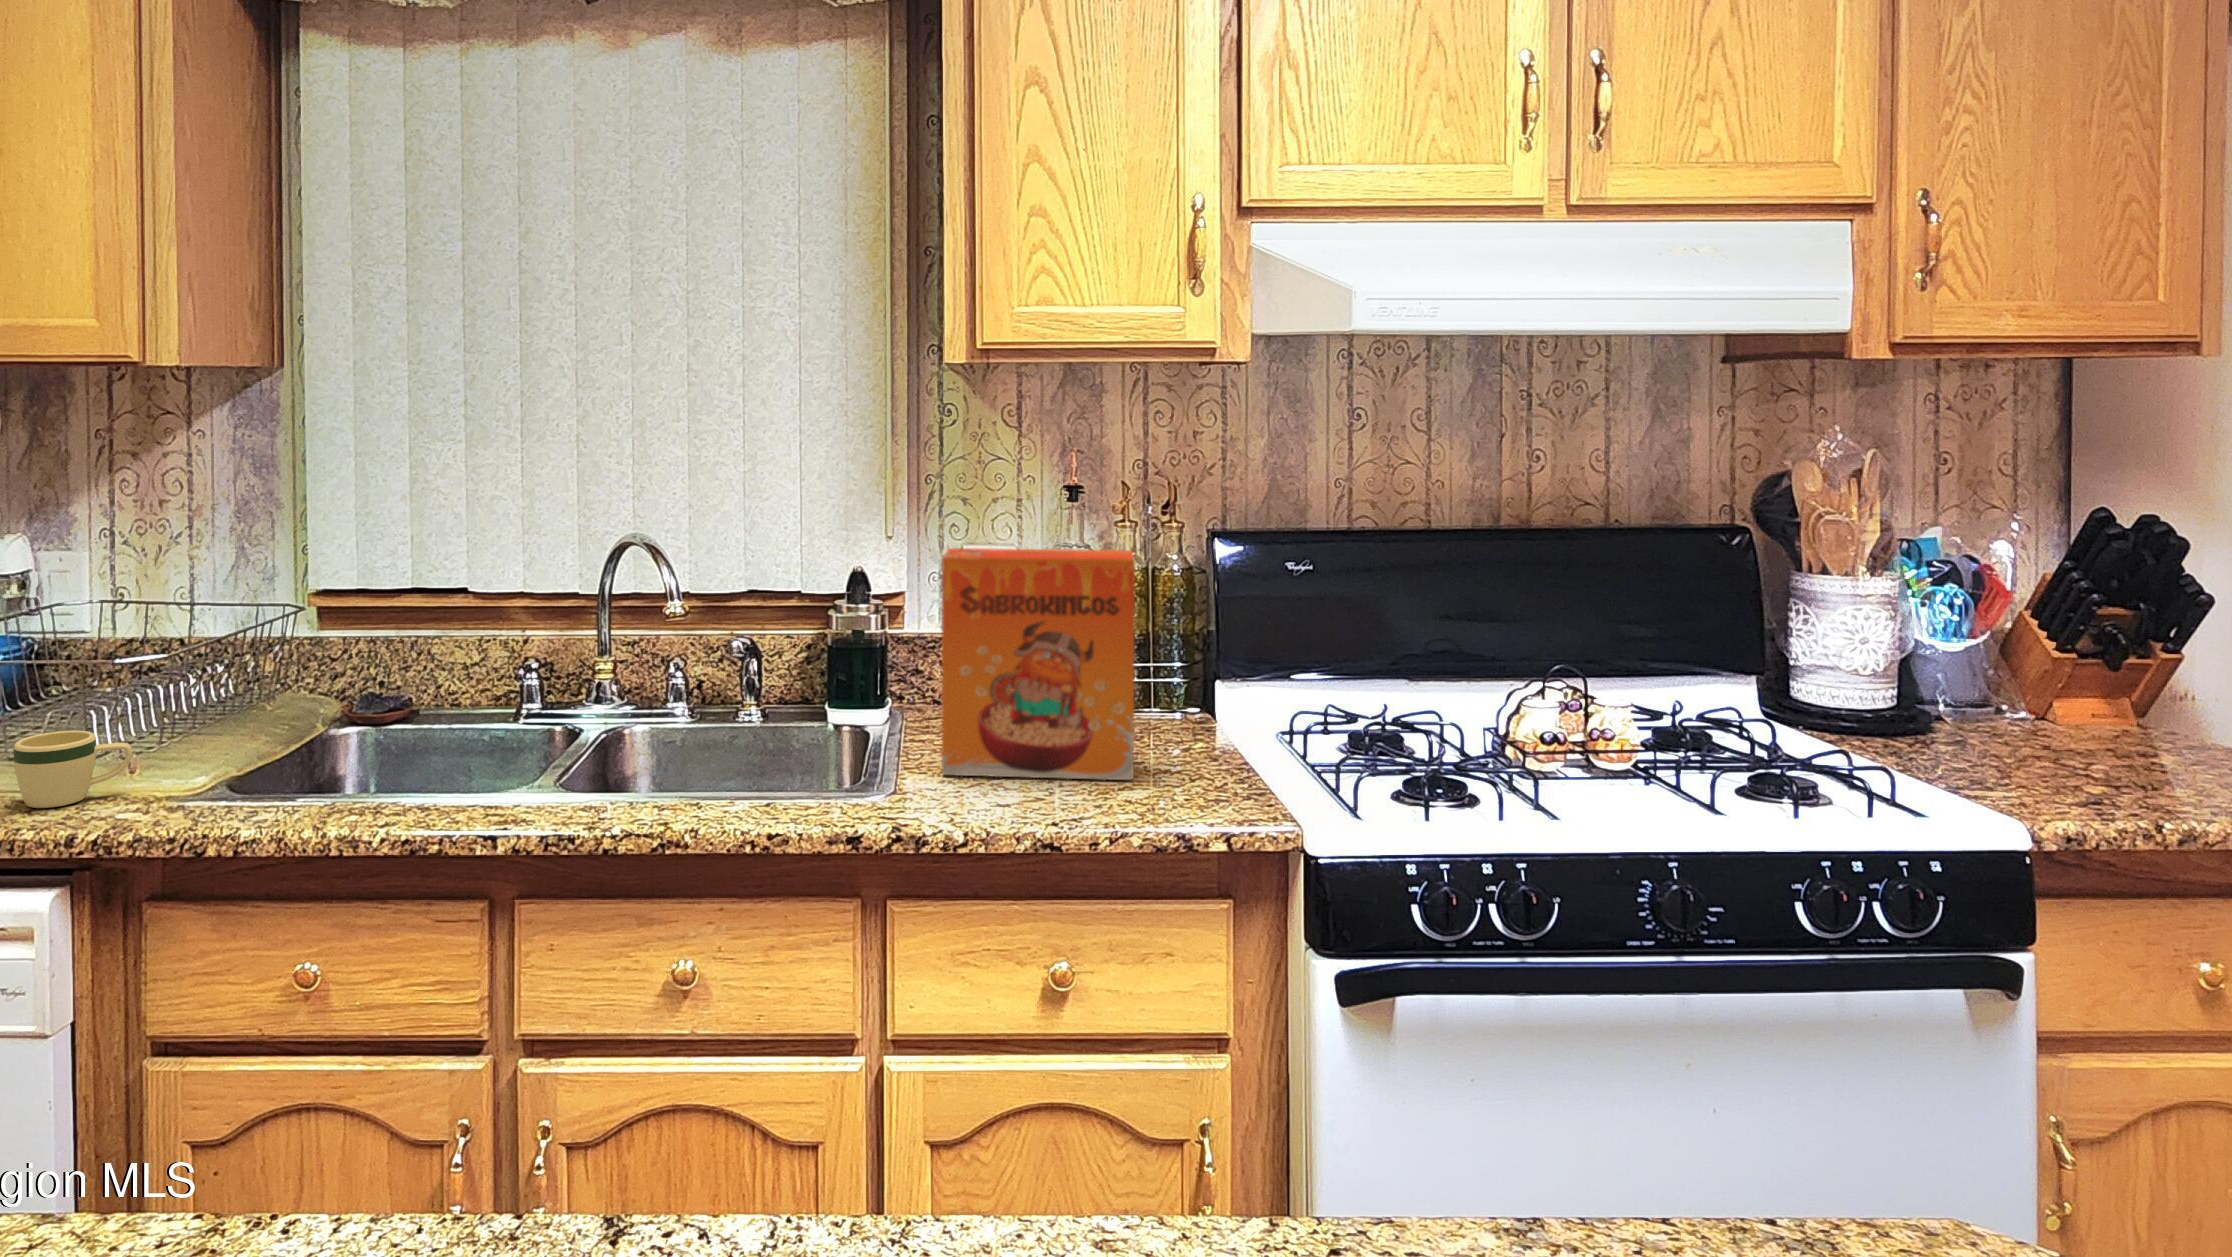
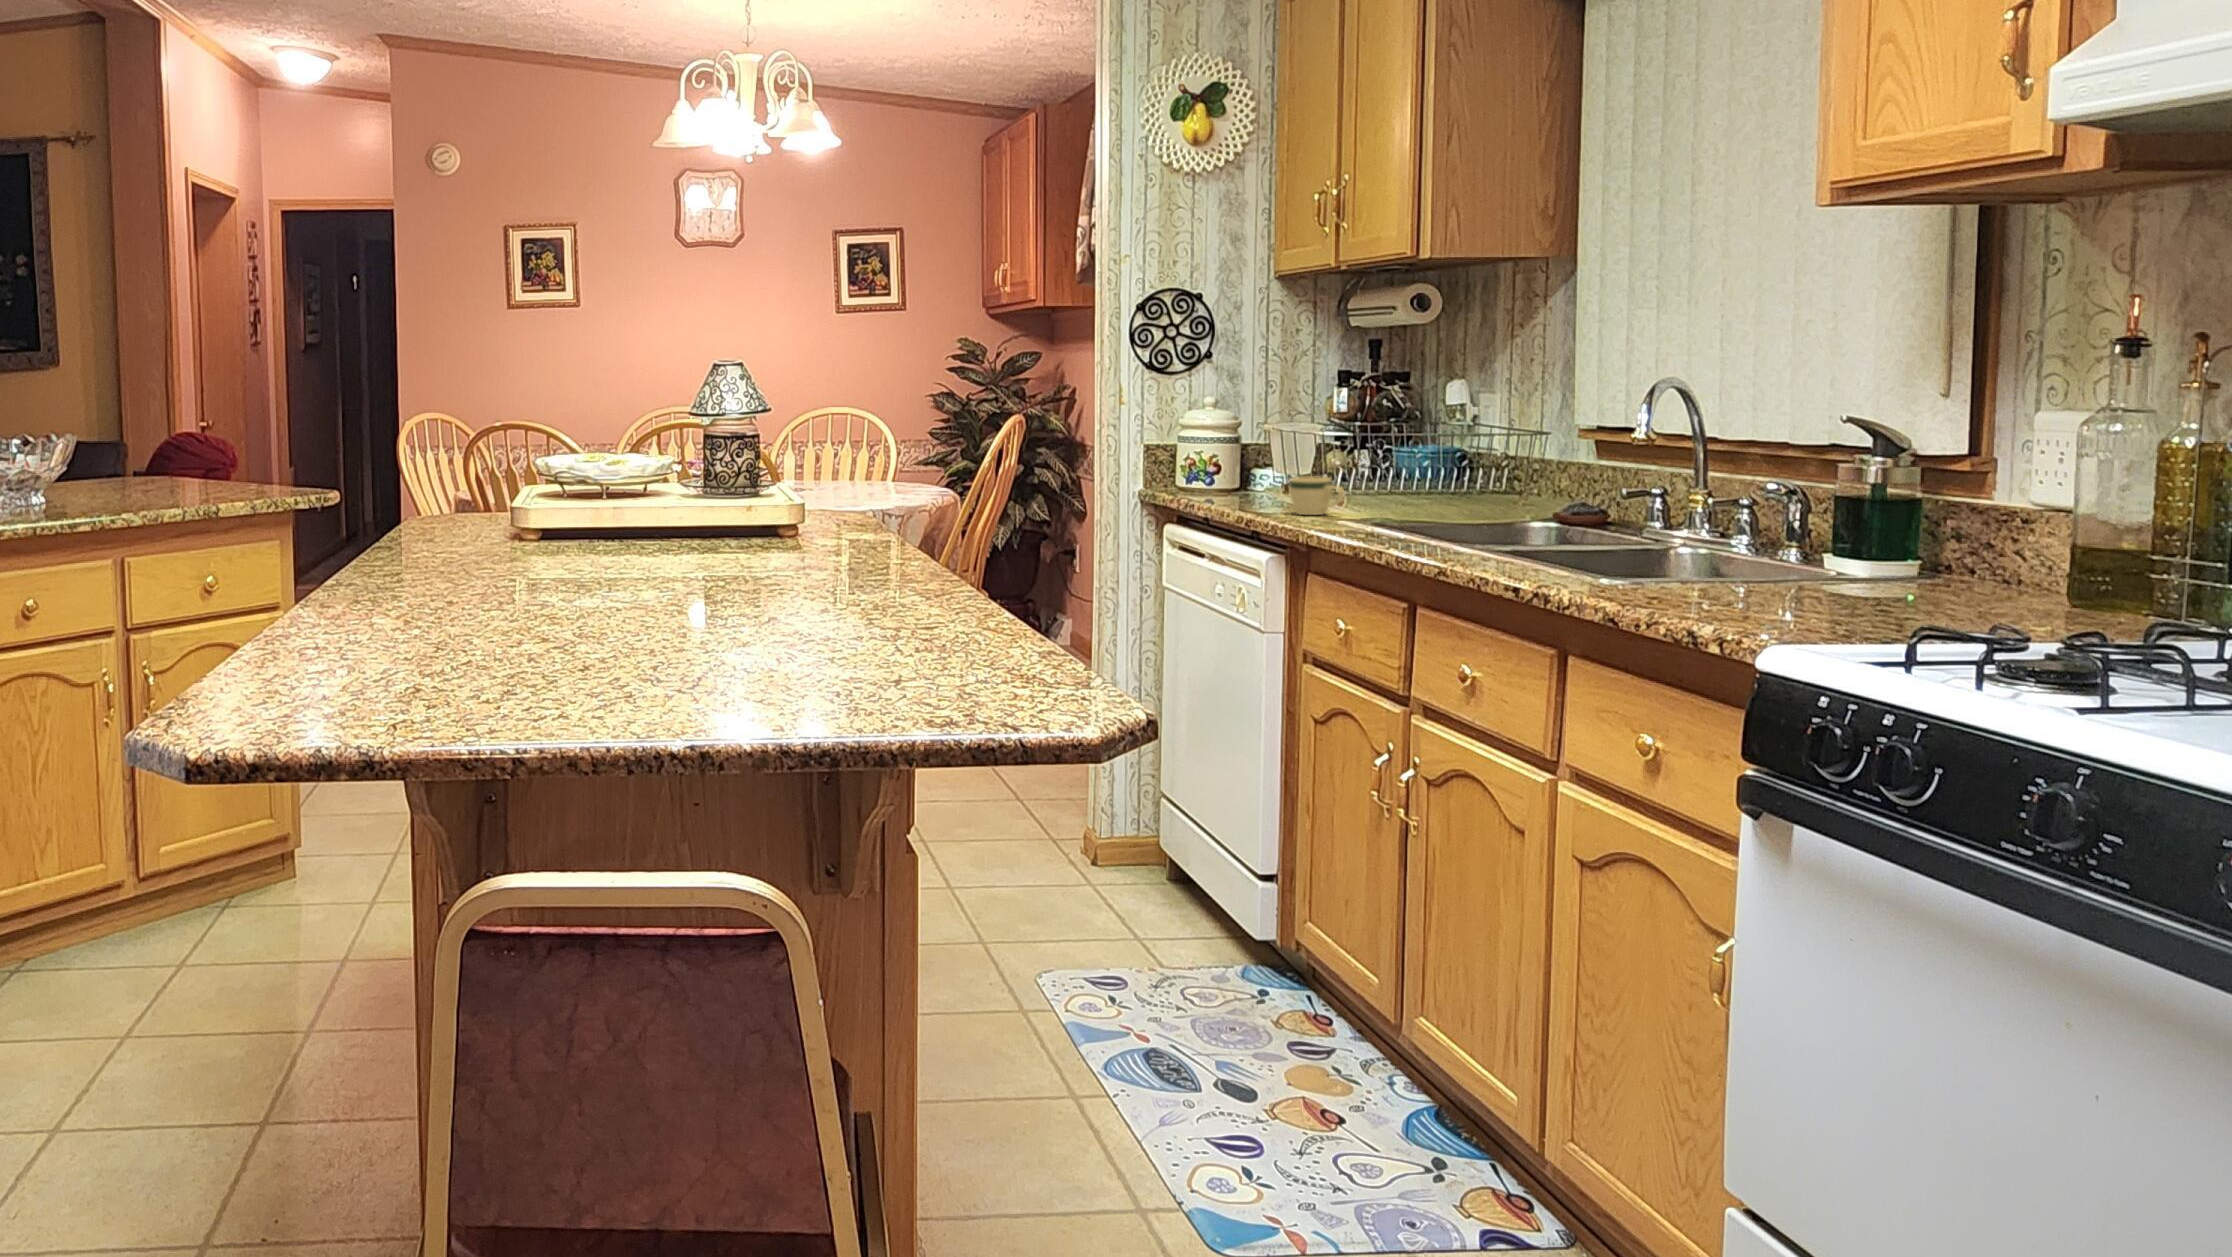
cereal box: present [942,548,1135,780] -> none [1716,388,1909,620]

